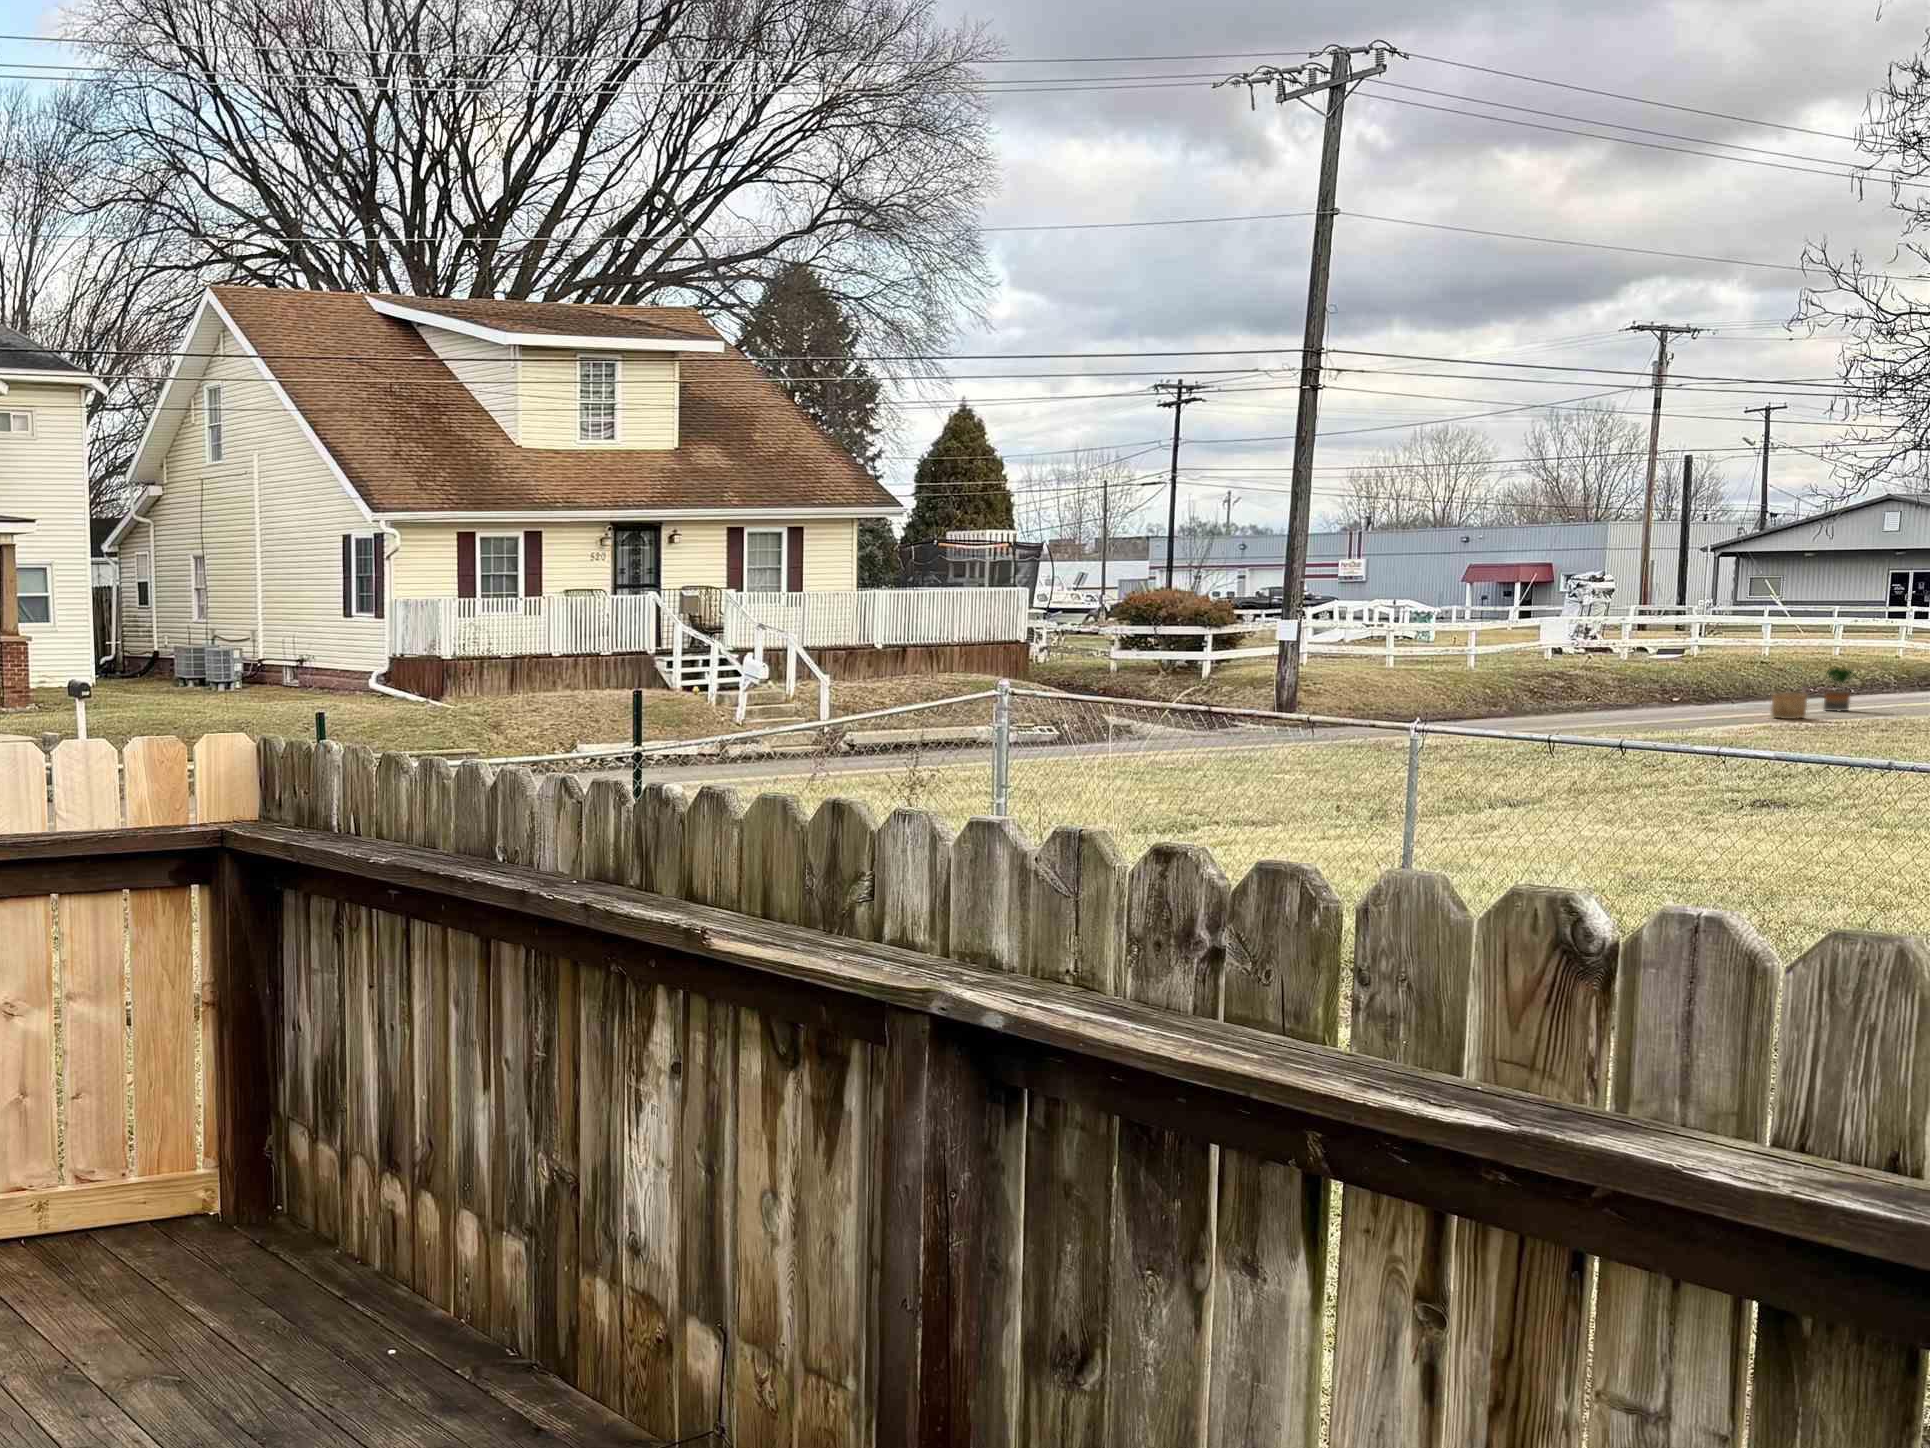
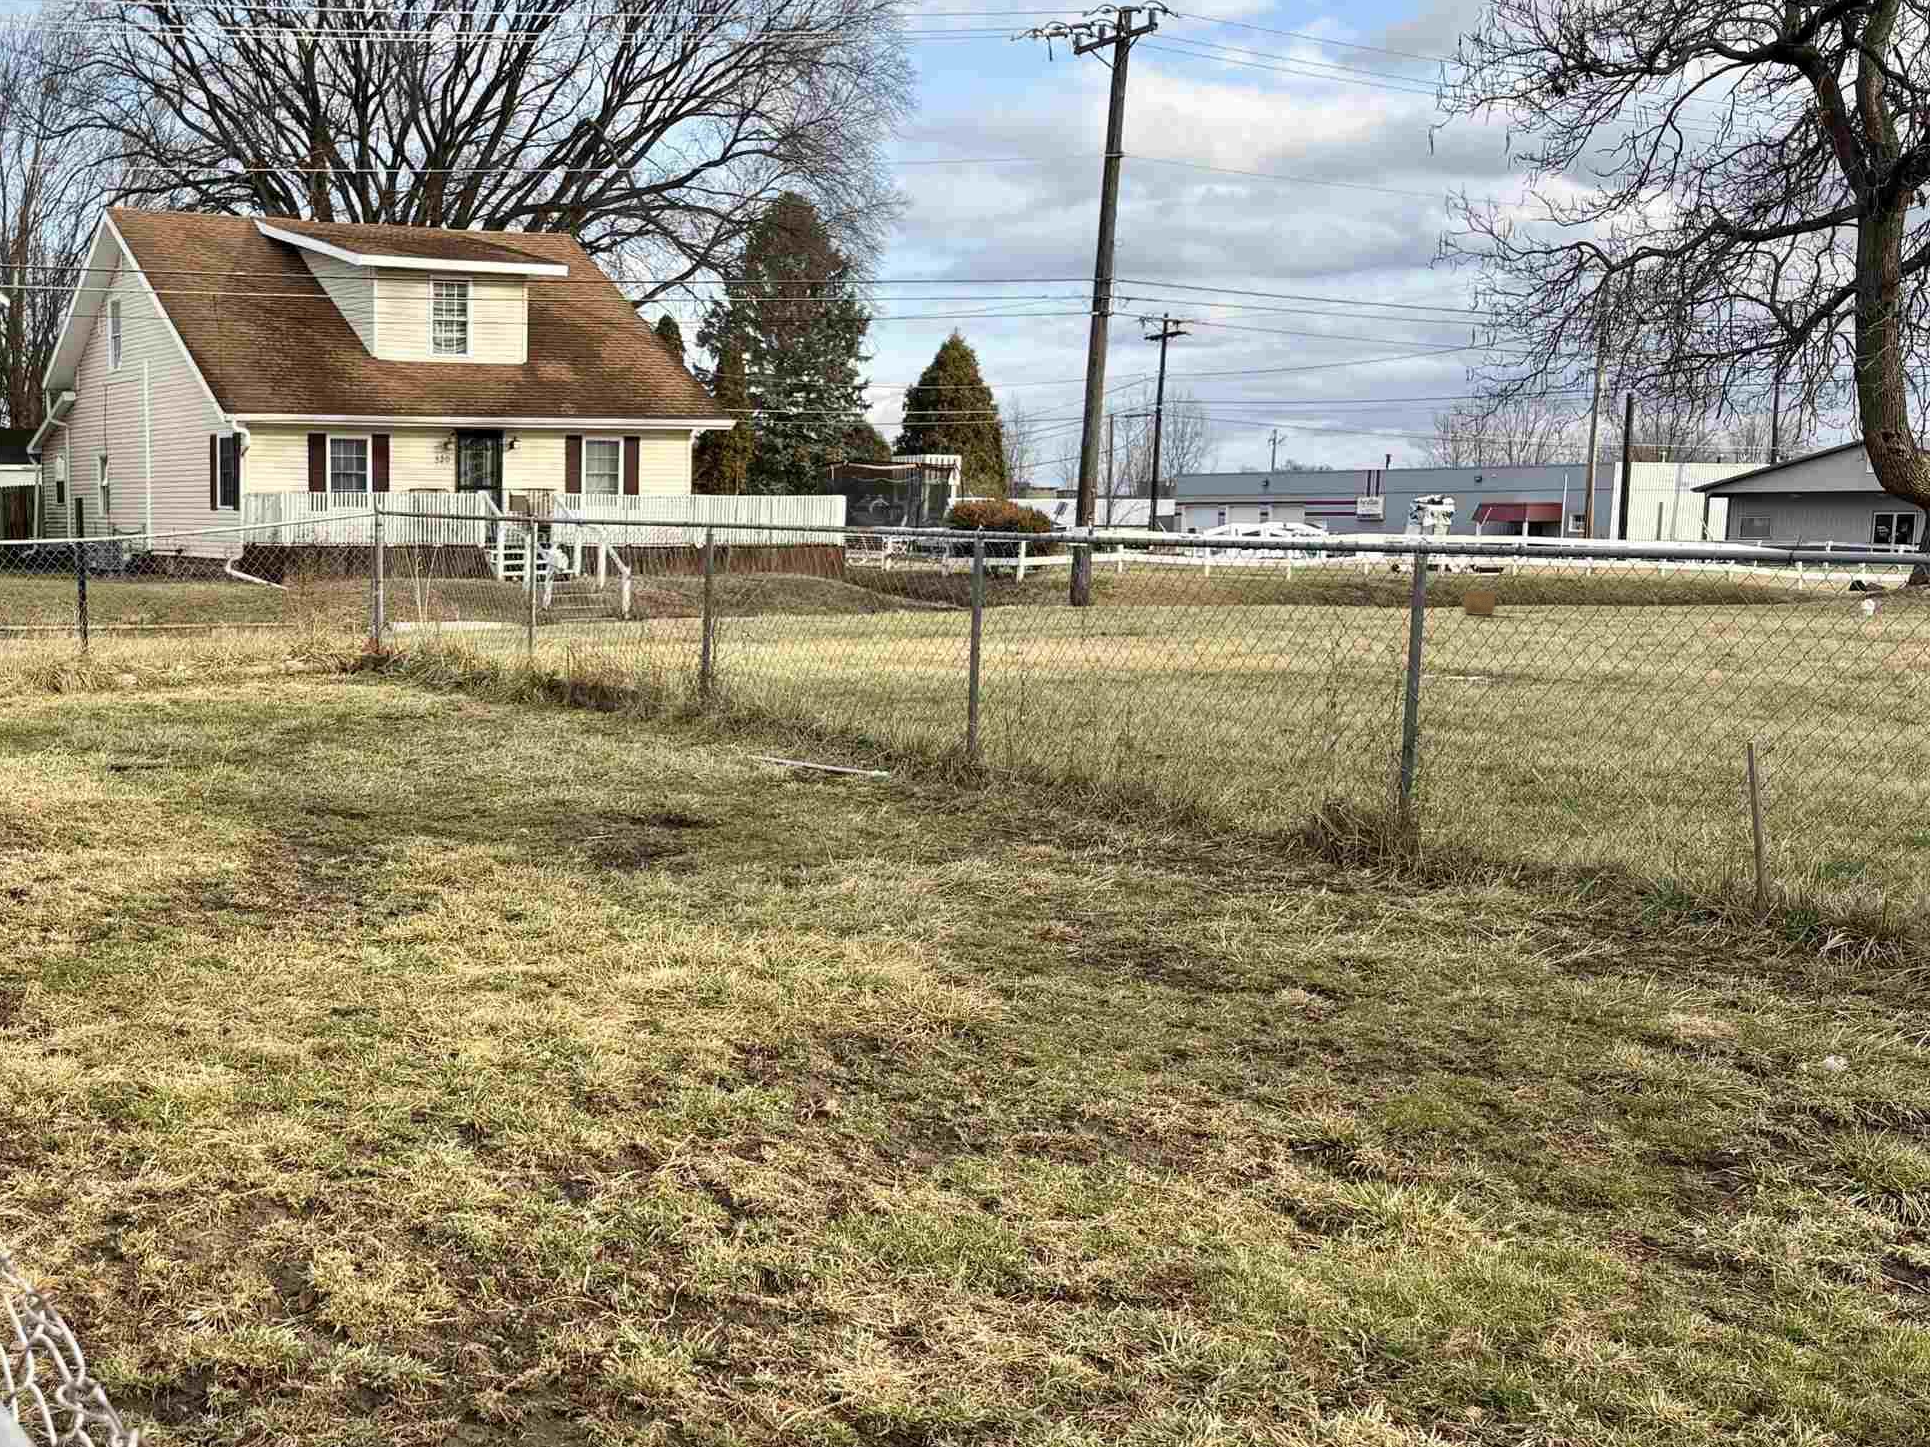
potted tree: present [1824,668,1856,711] -> none [1517,569,1549,610]

